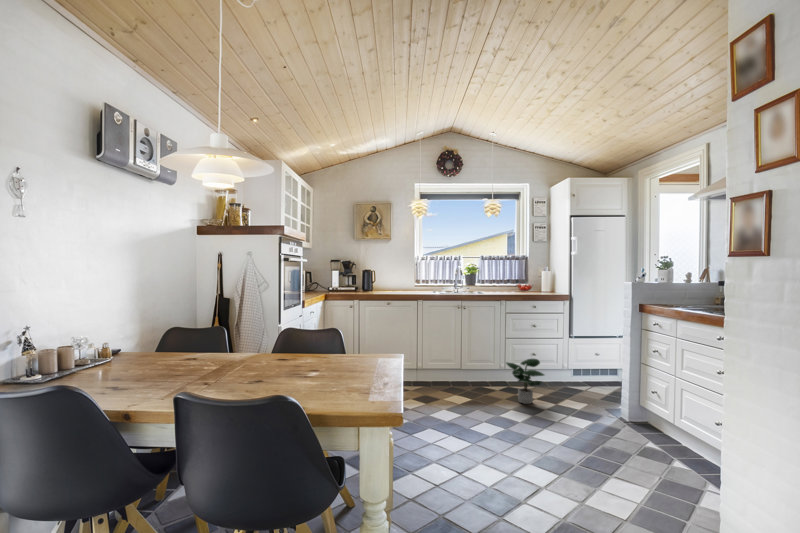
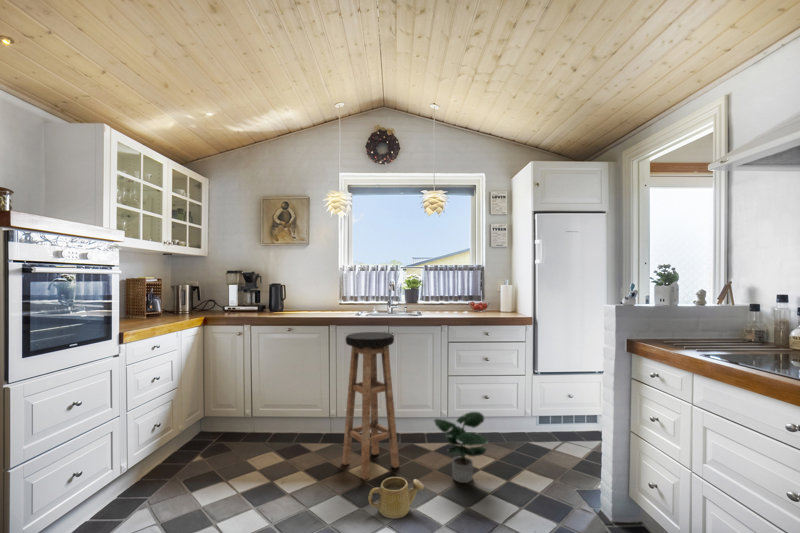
bar stool: none [438,304,479,402] -> present [342,332,399,479]
watering can: none [470,395,505,418] -> present [368,477,424,518]

